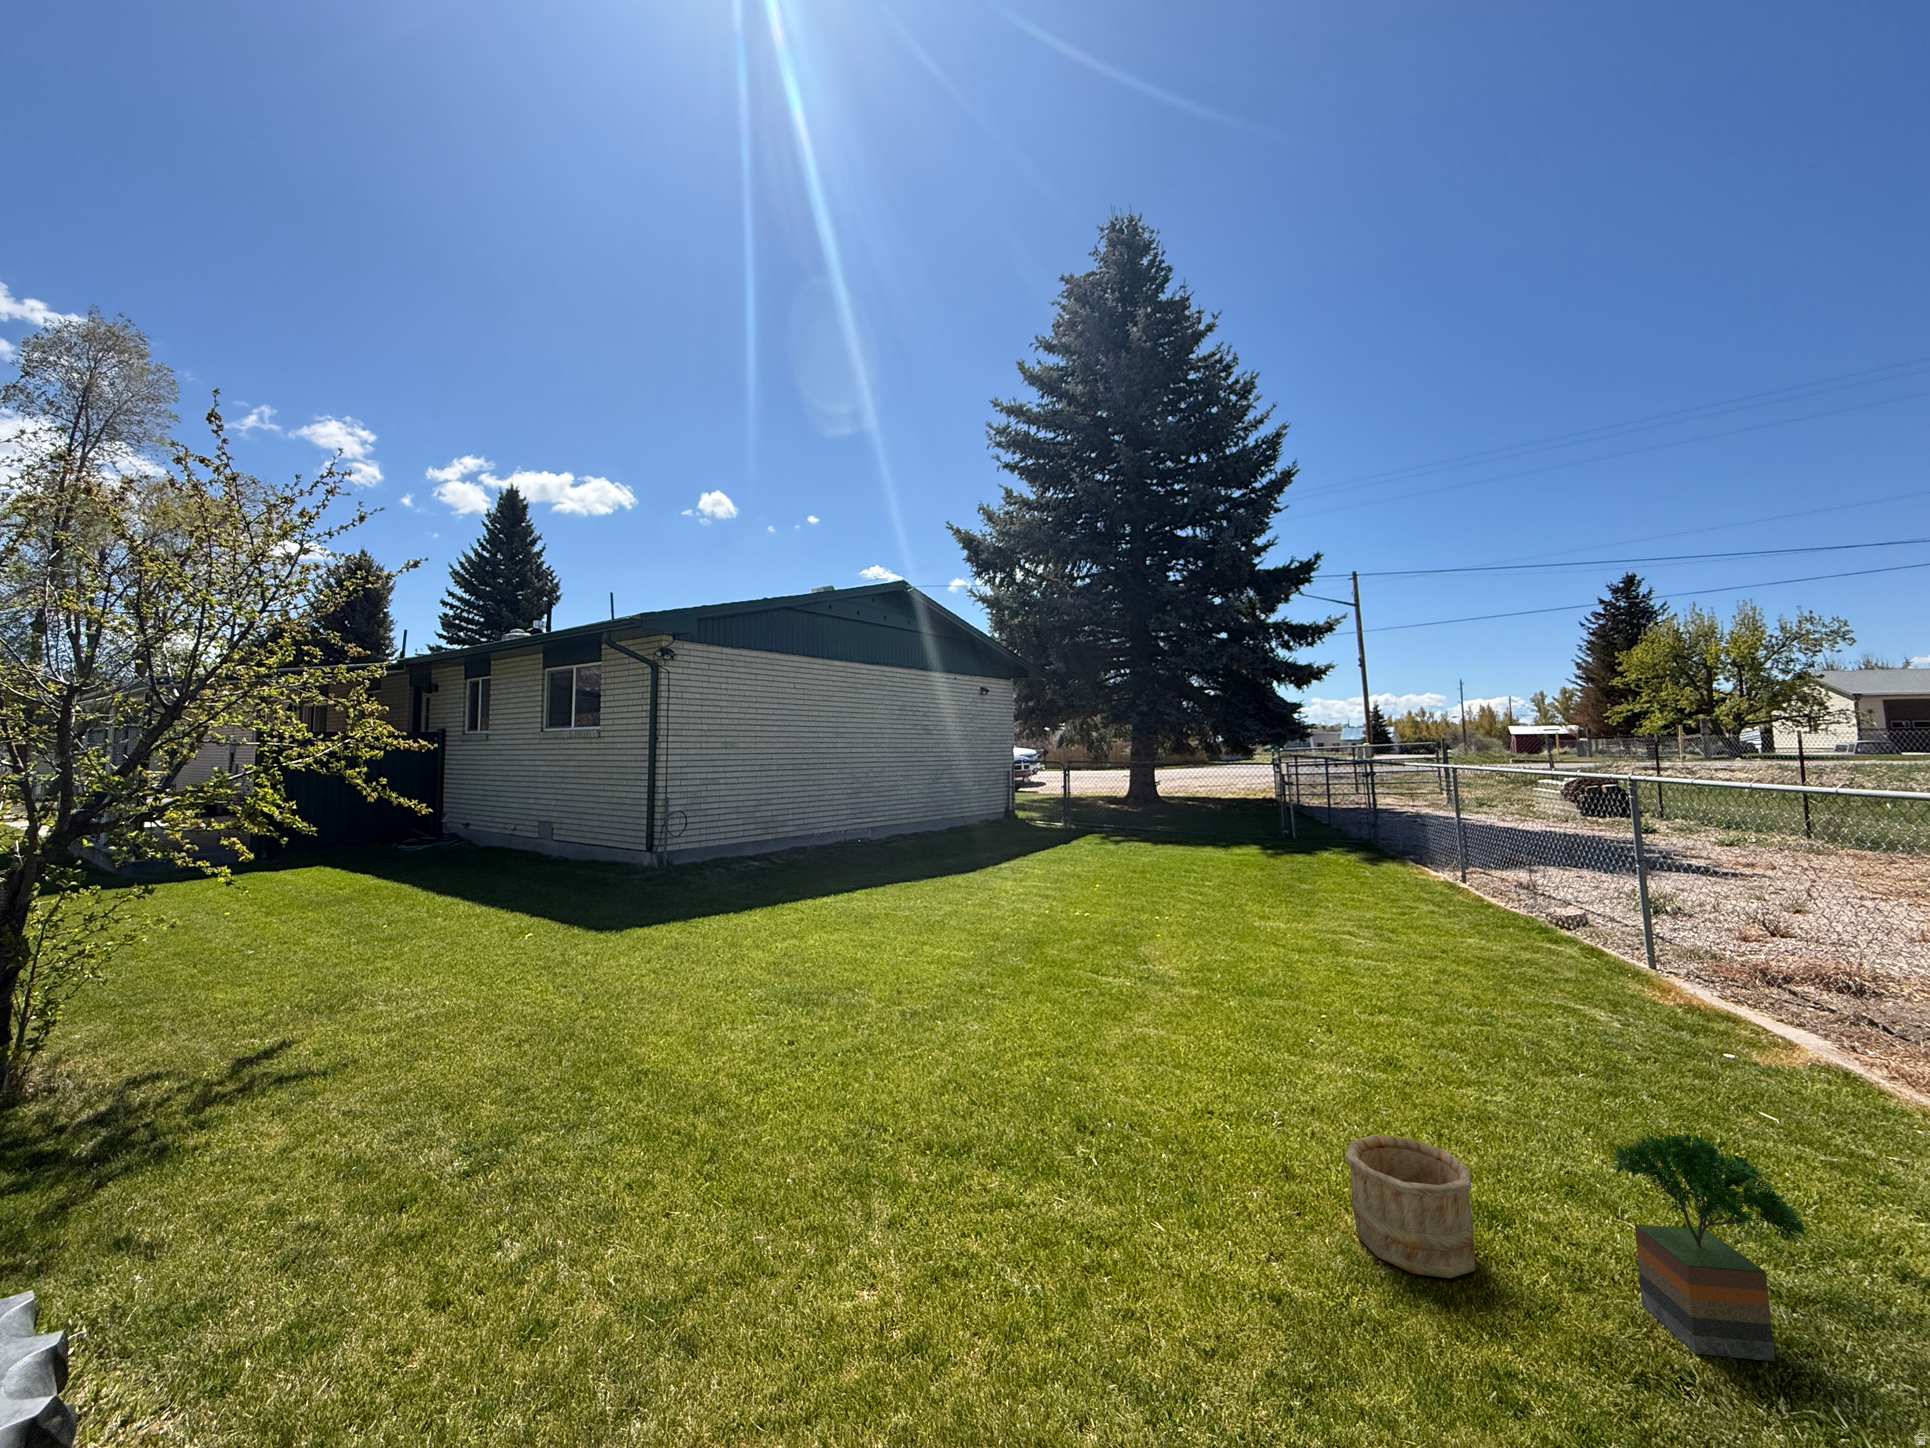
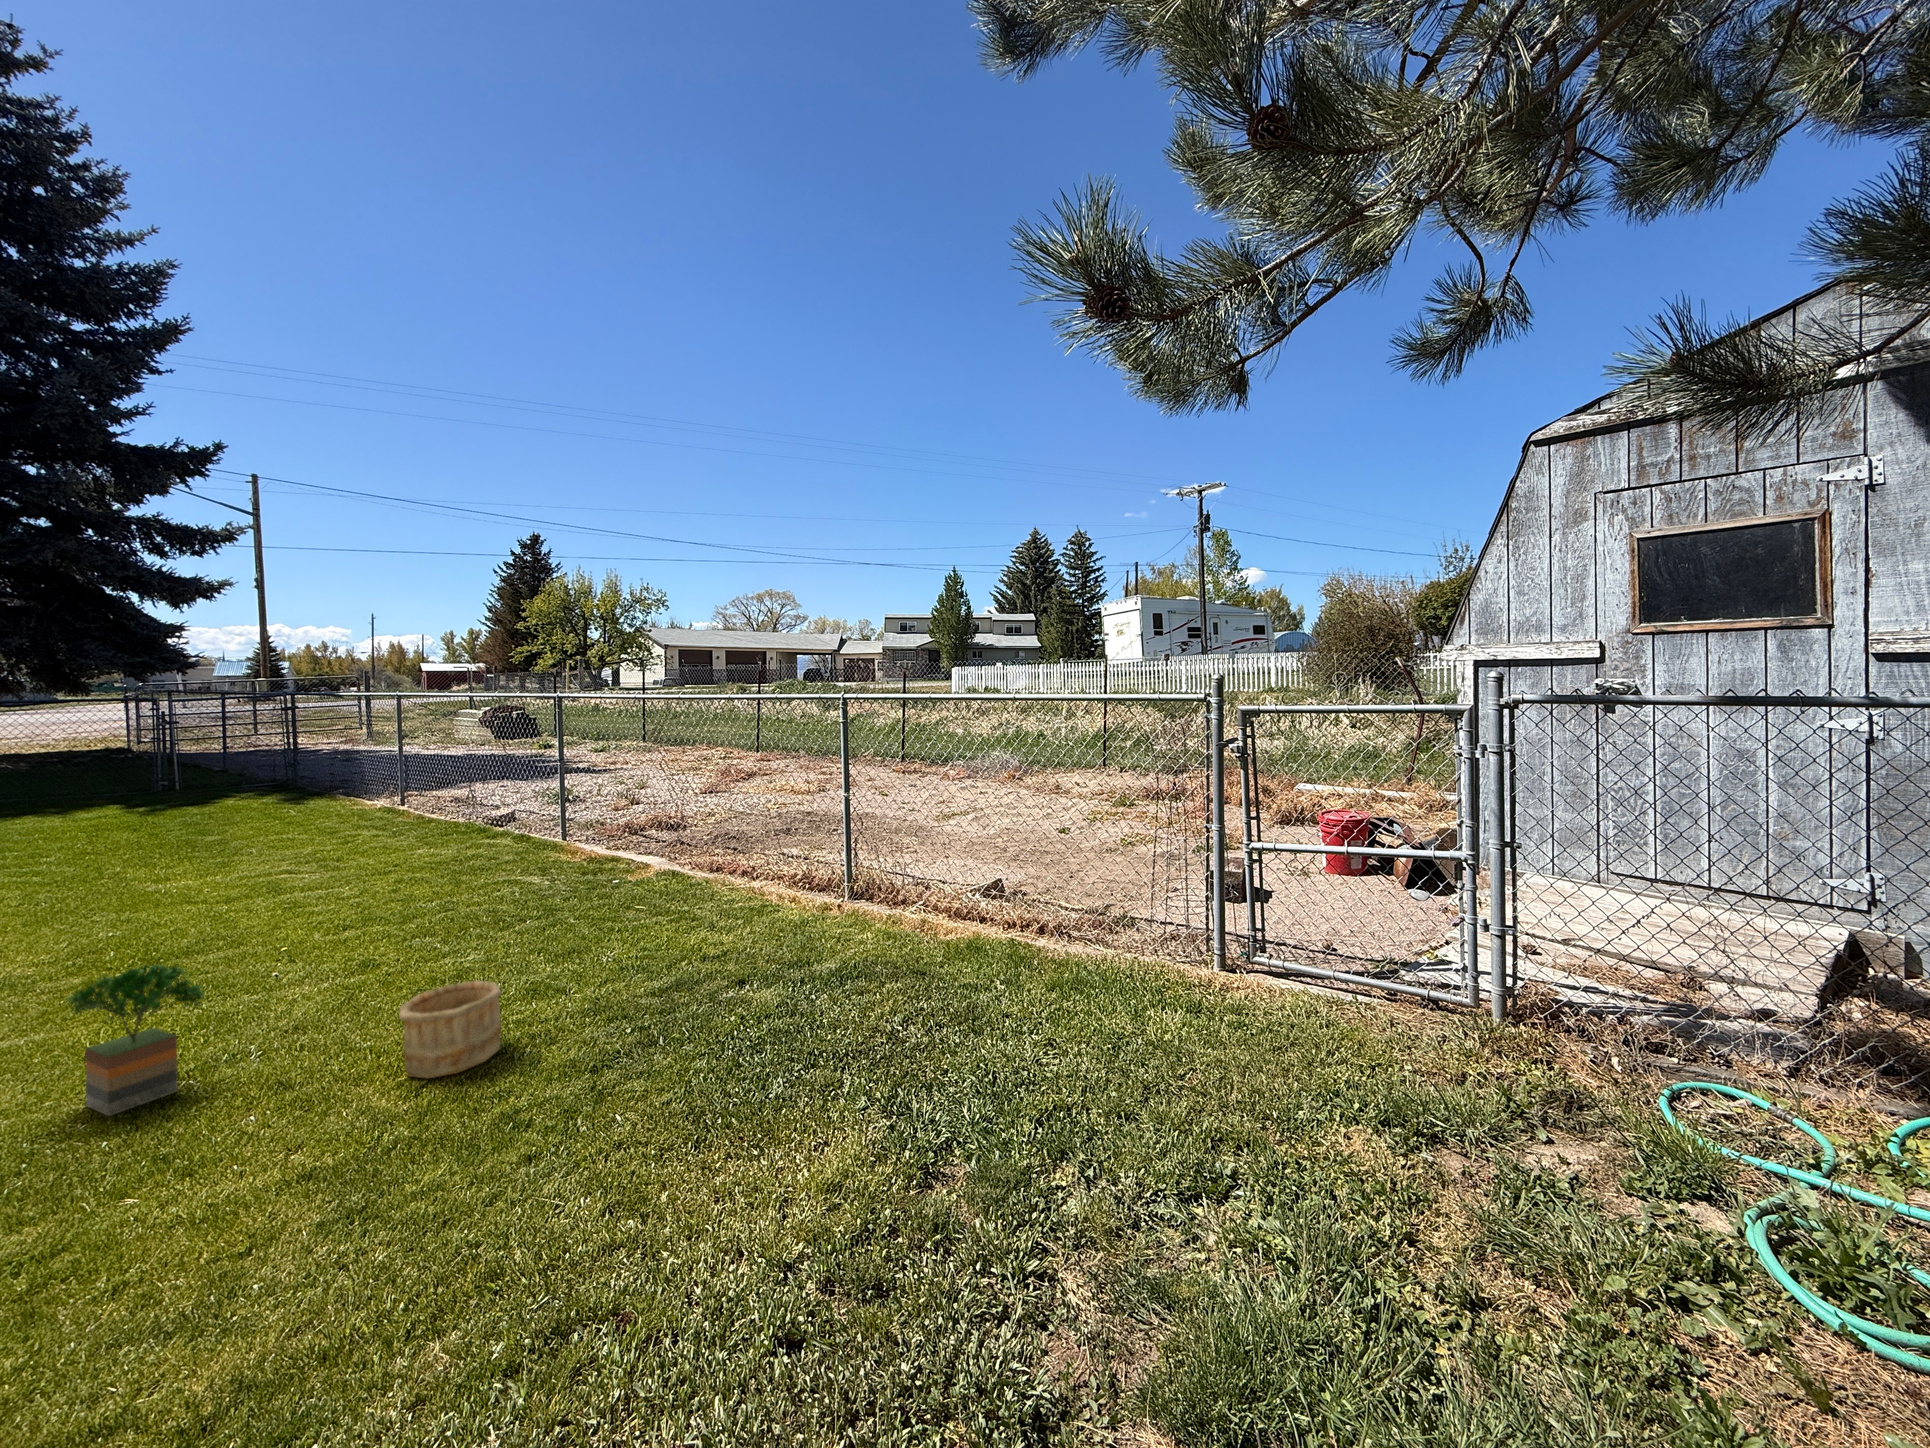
potted tree: present [1610,1132,1808,1361] -> present [65,964,205,1116]

